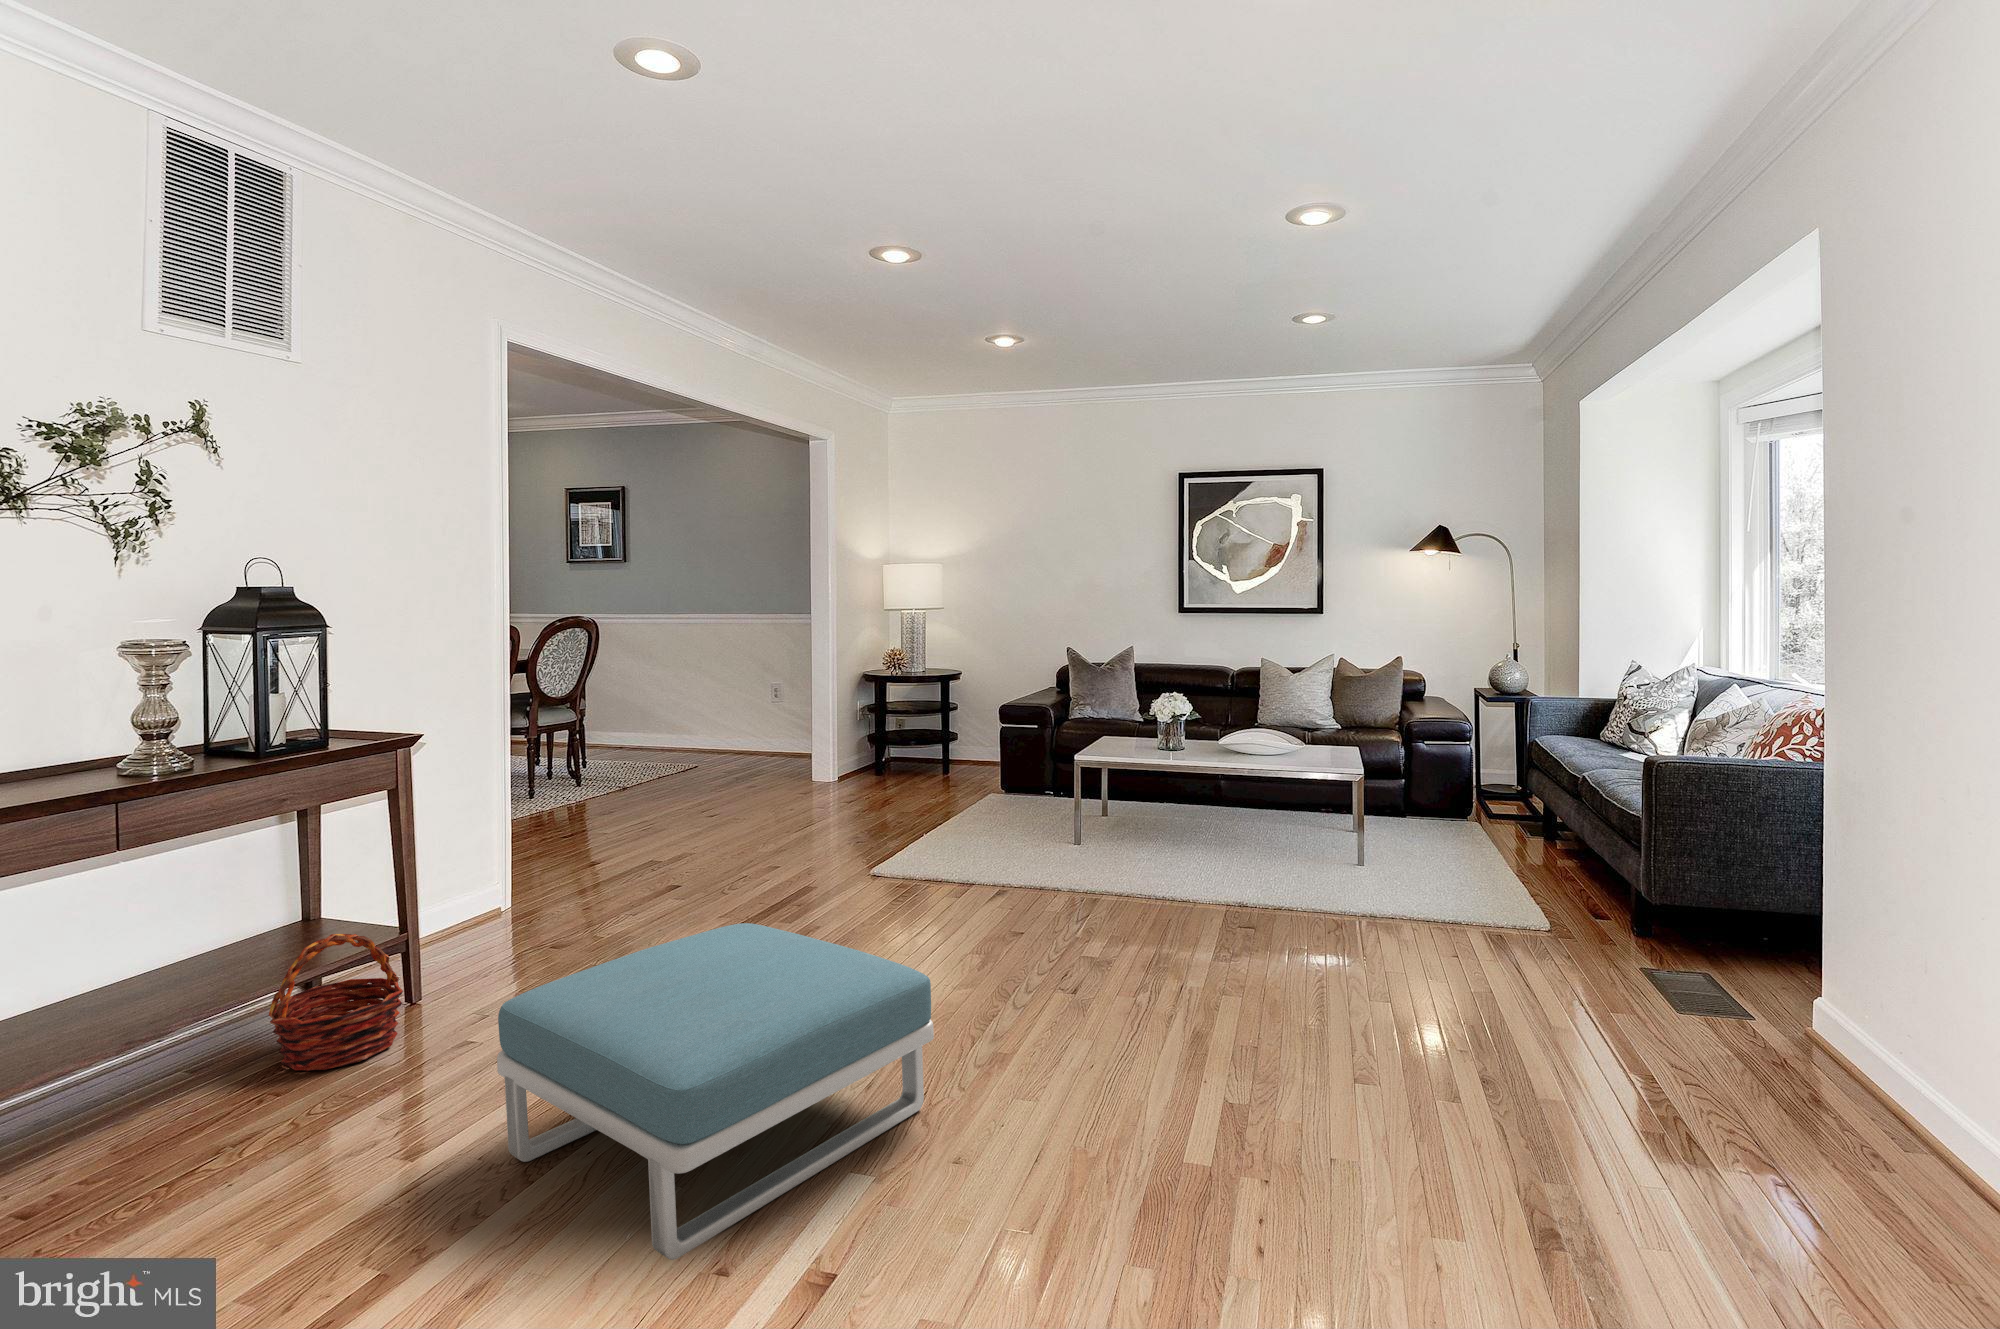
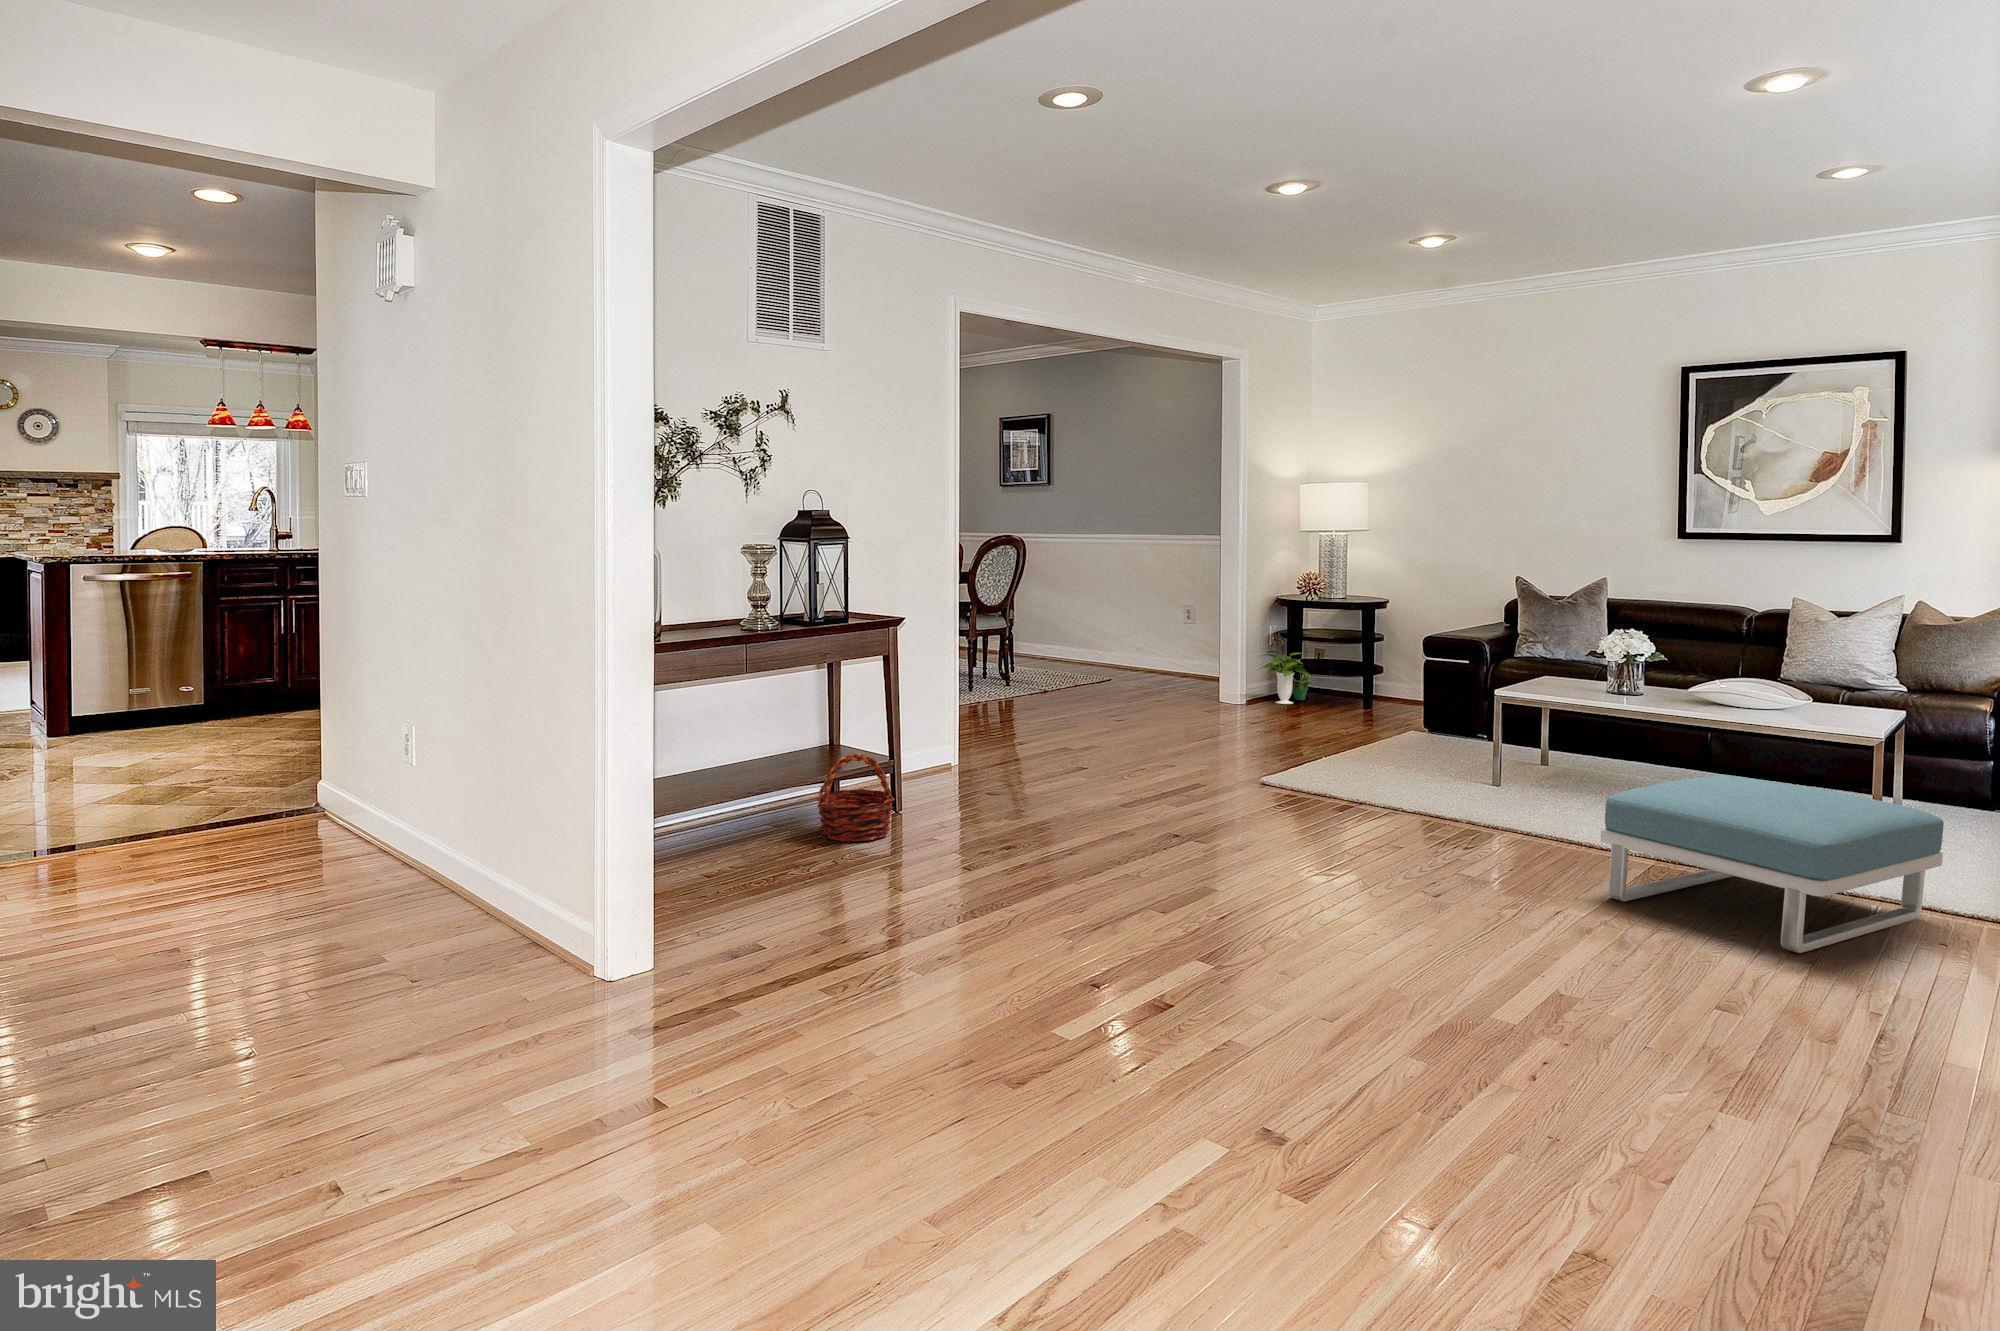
potted plant: none [845,726,902,777] -> present [1260,651,1316,704]
footstool: present [497,923,934,1260] -> present [1600,776,1944,953]

